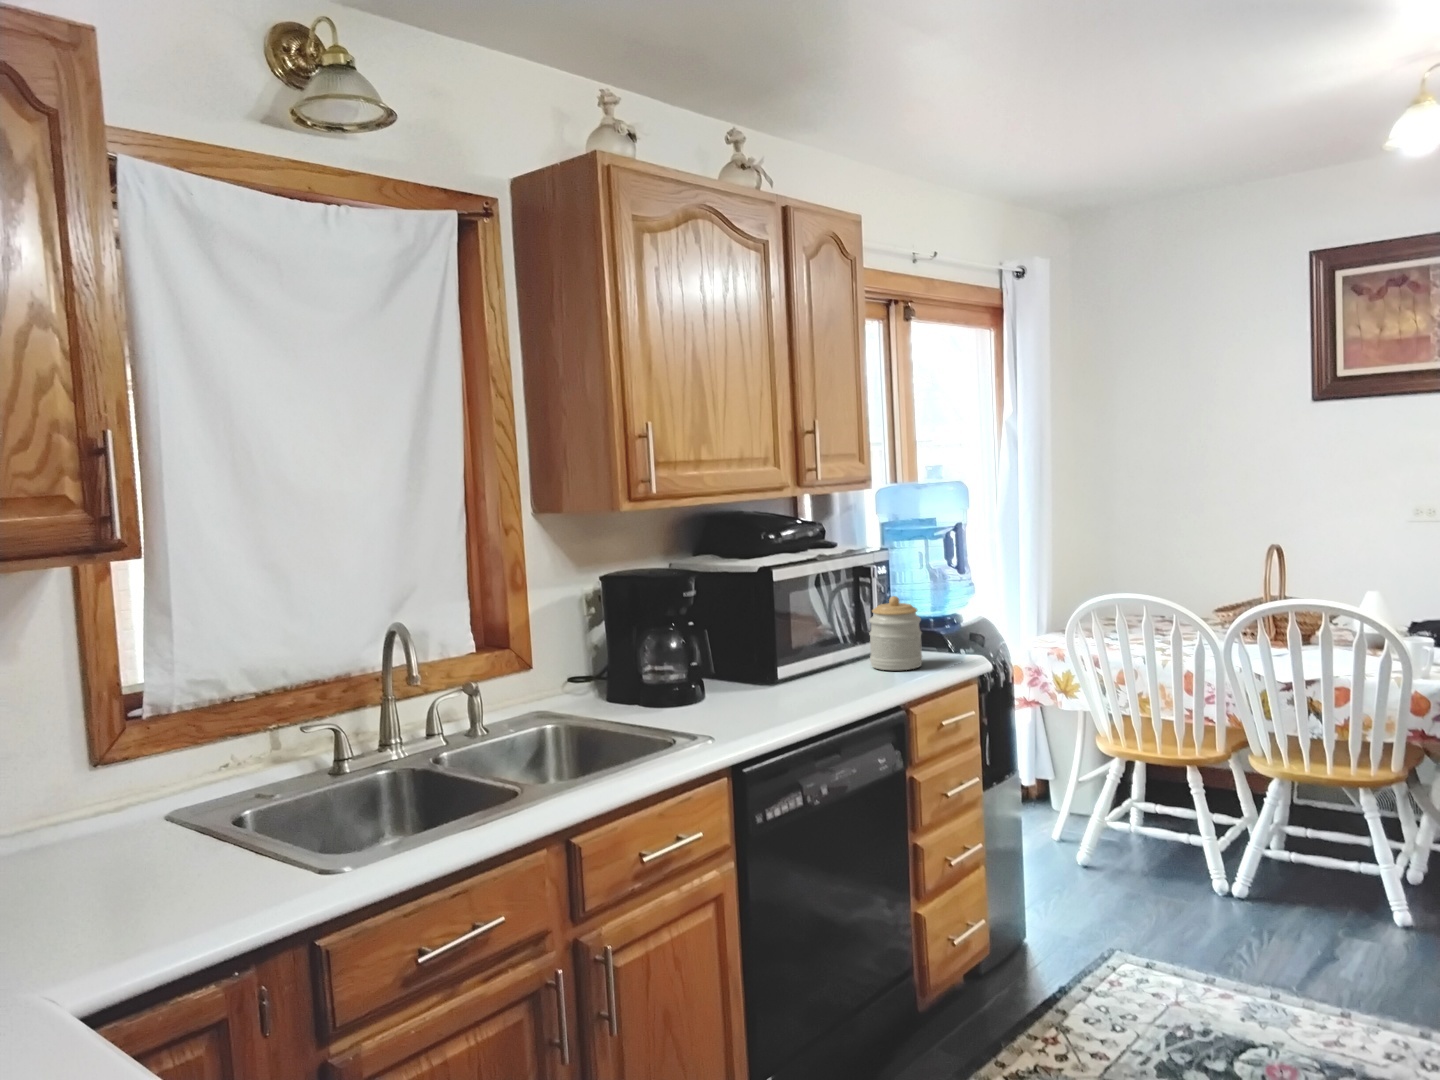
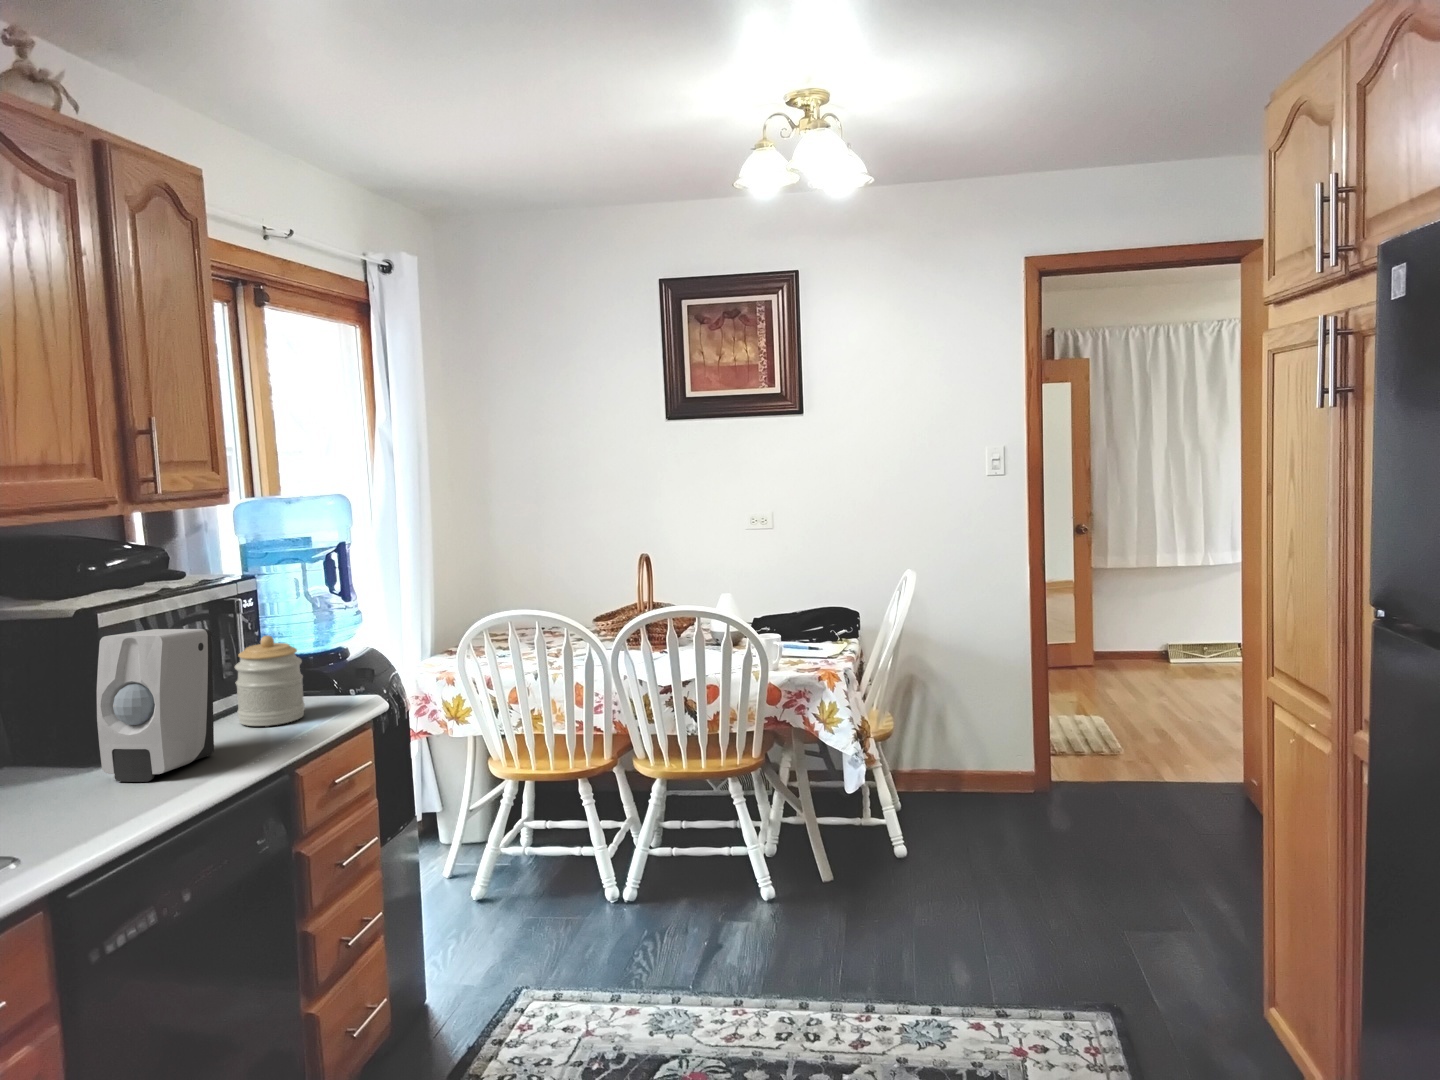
soap dispenser: none [769,584,851,699] -> present [96,629,214,782]

